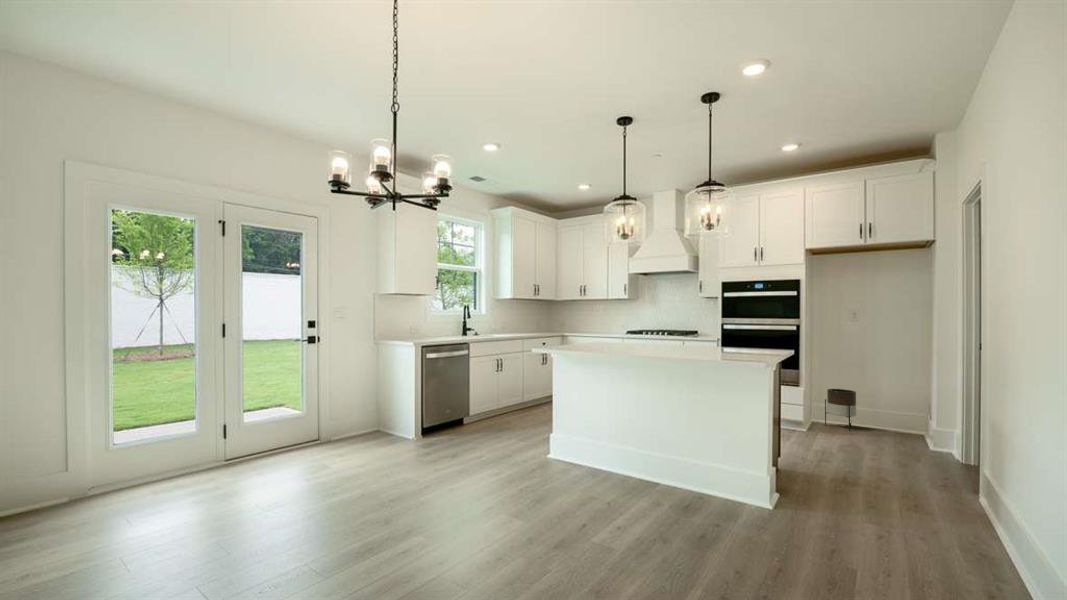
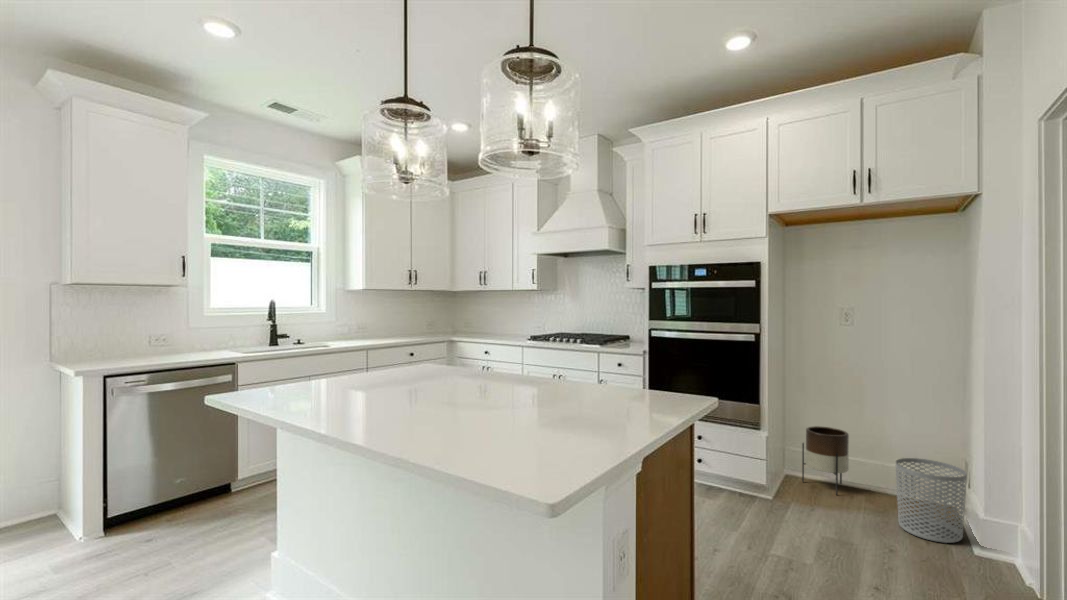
waste bin: none [889,402,932,448] -> present [896,458,967,543]

